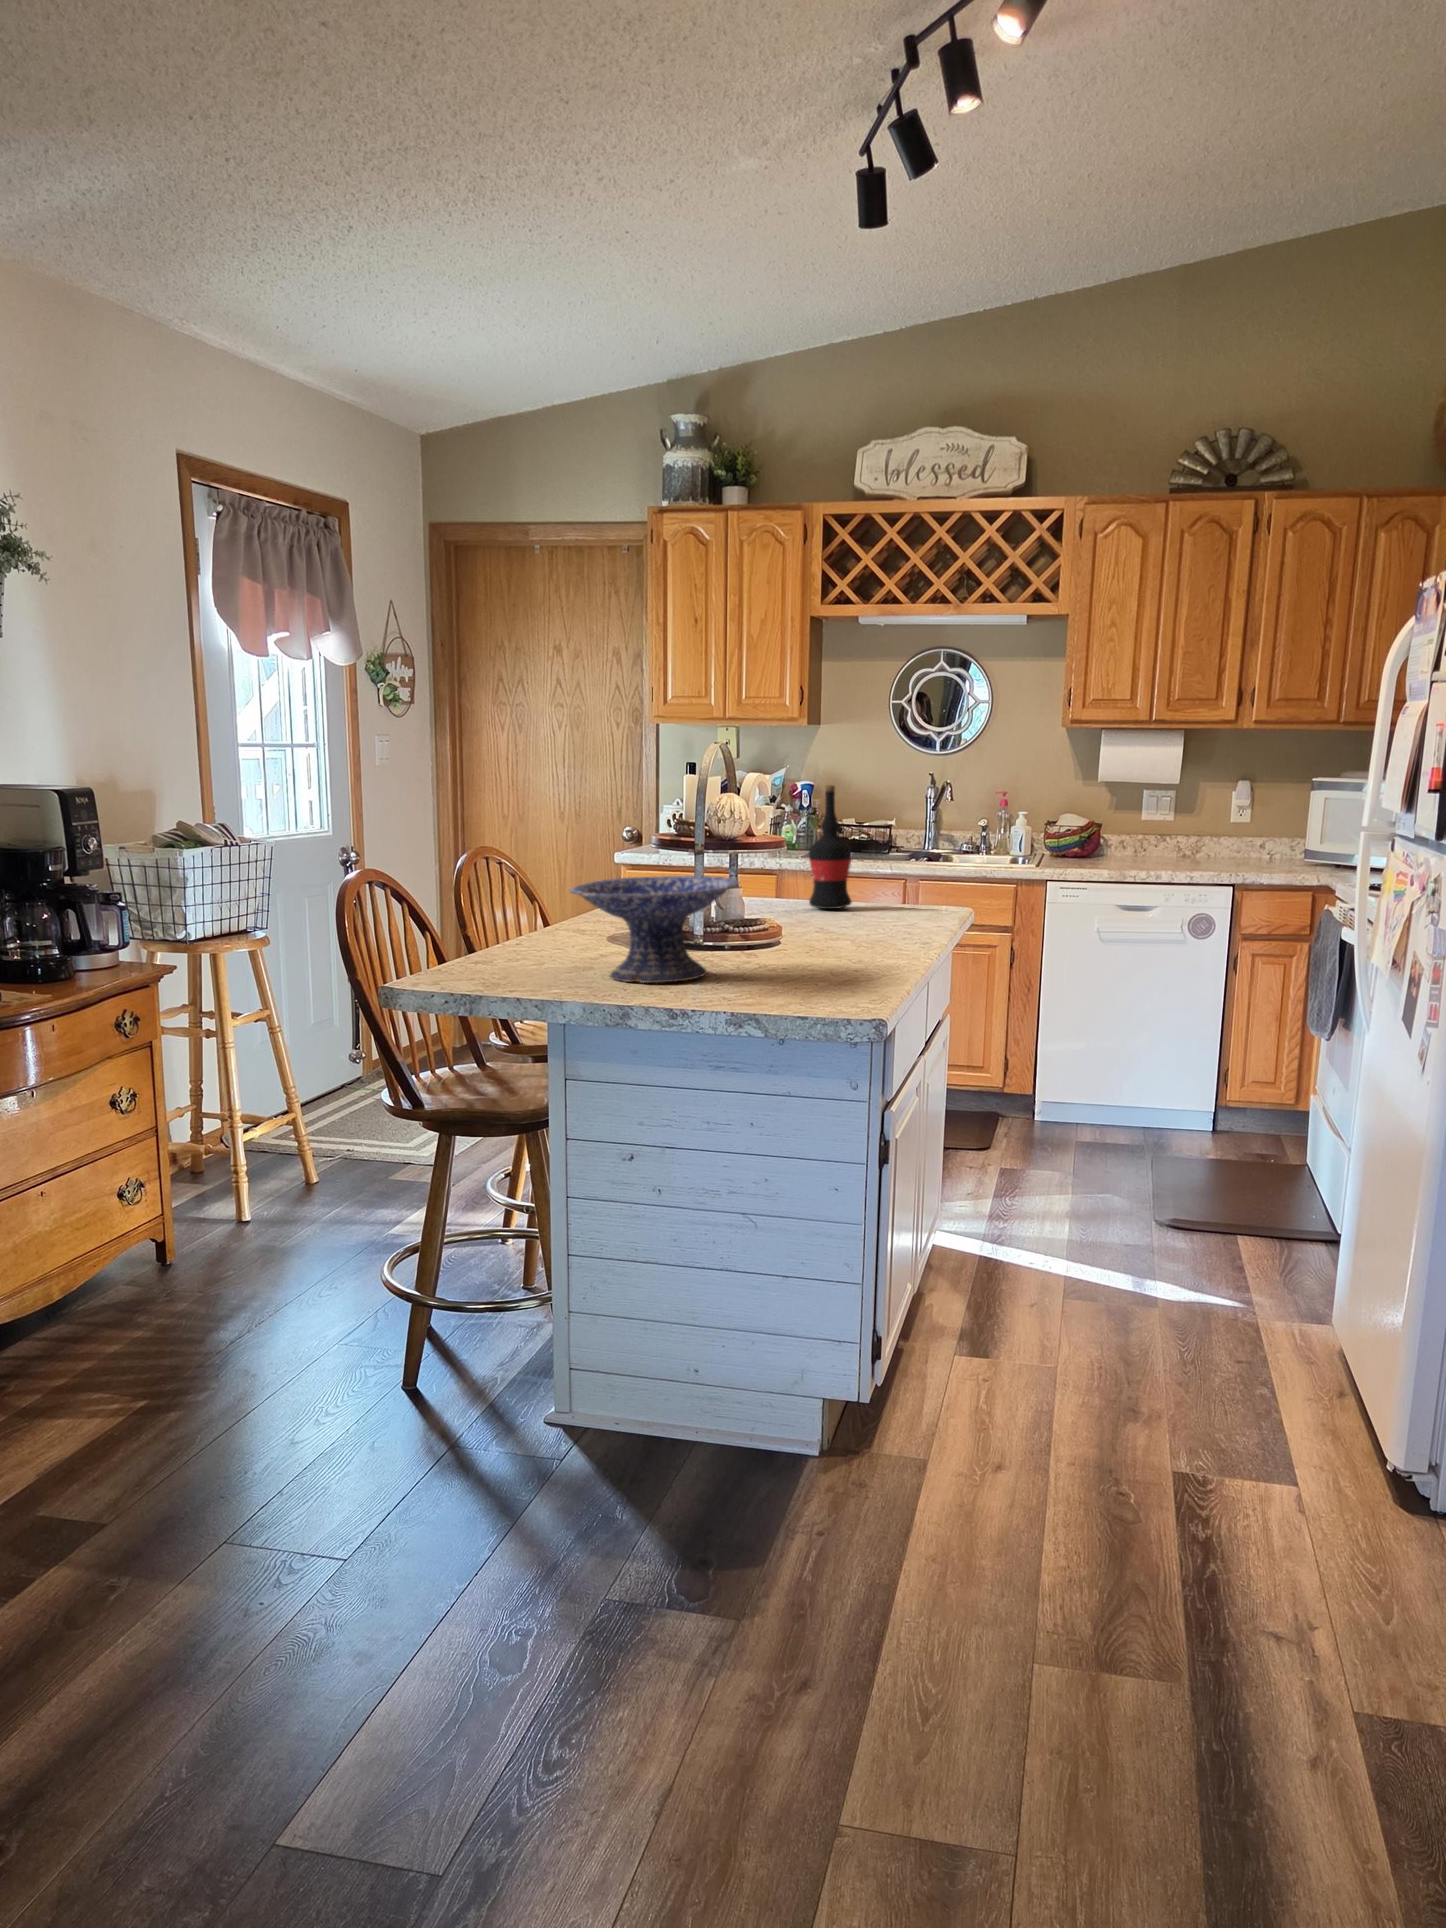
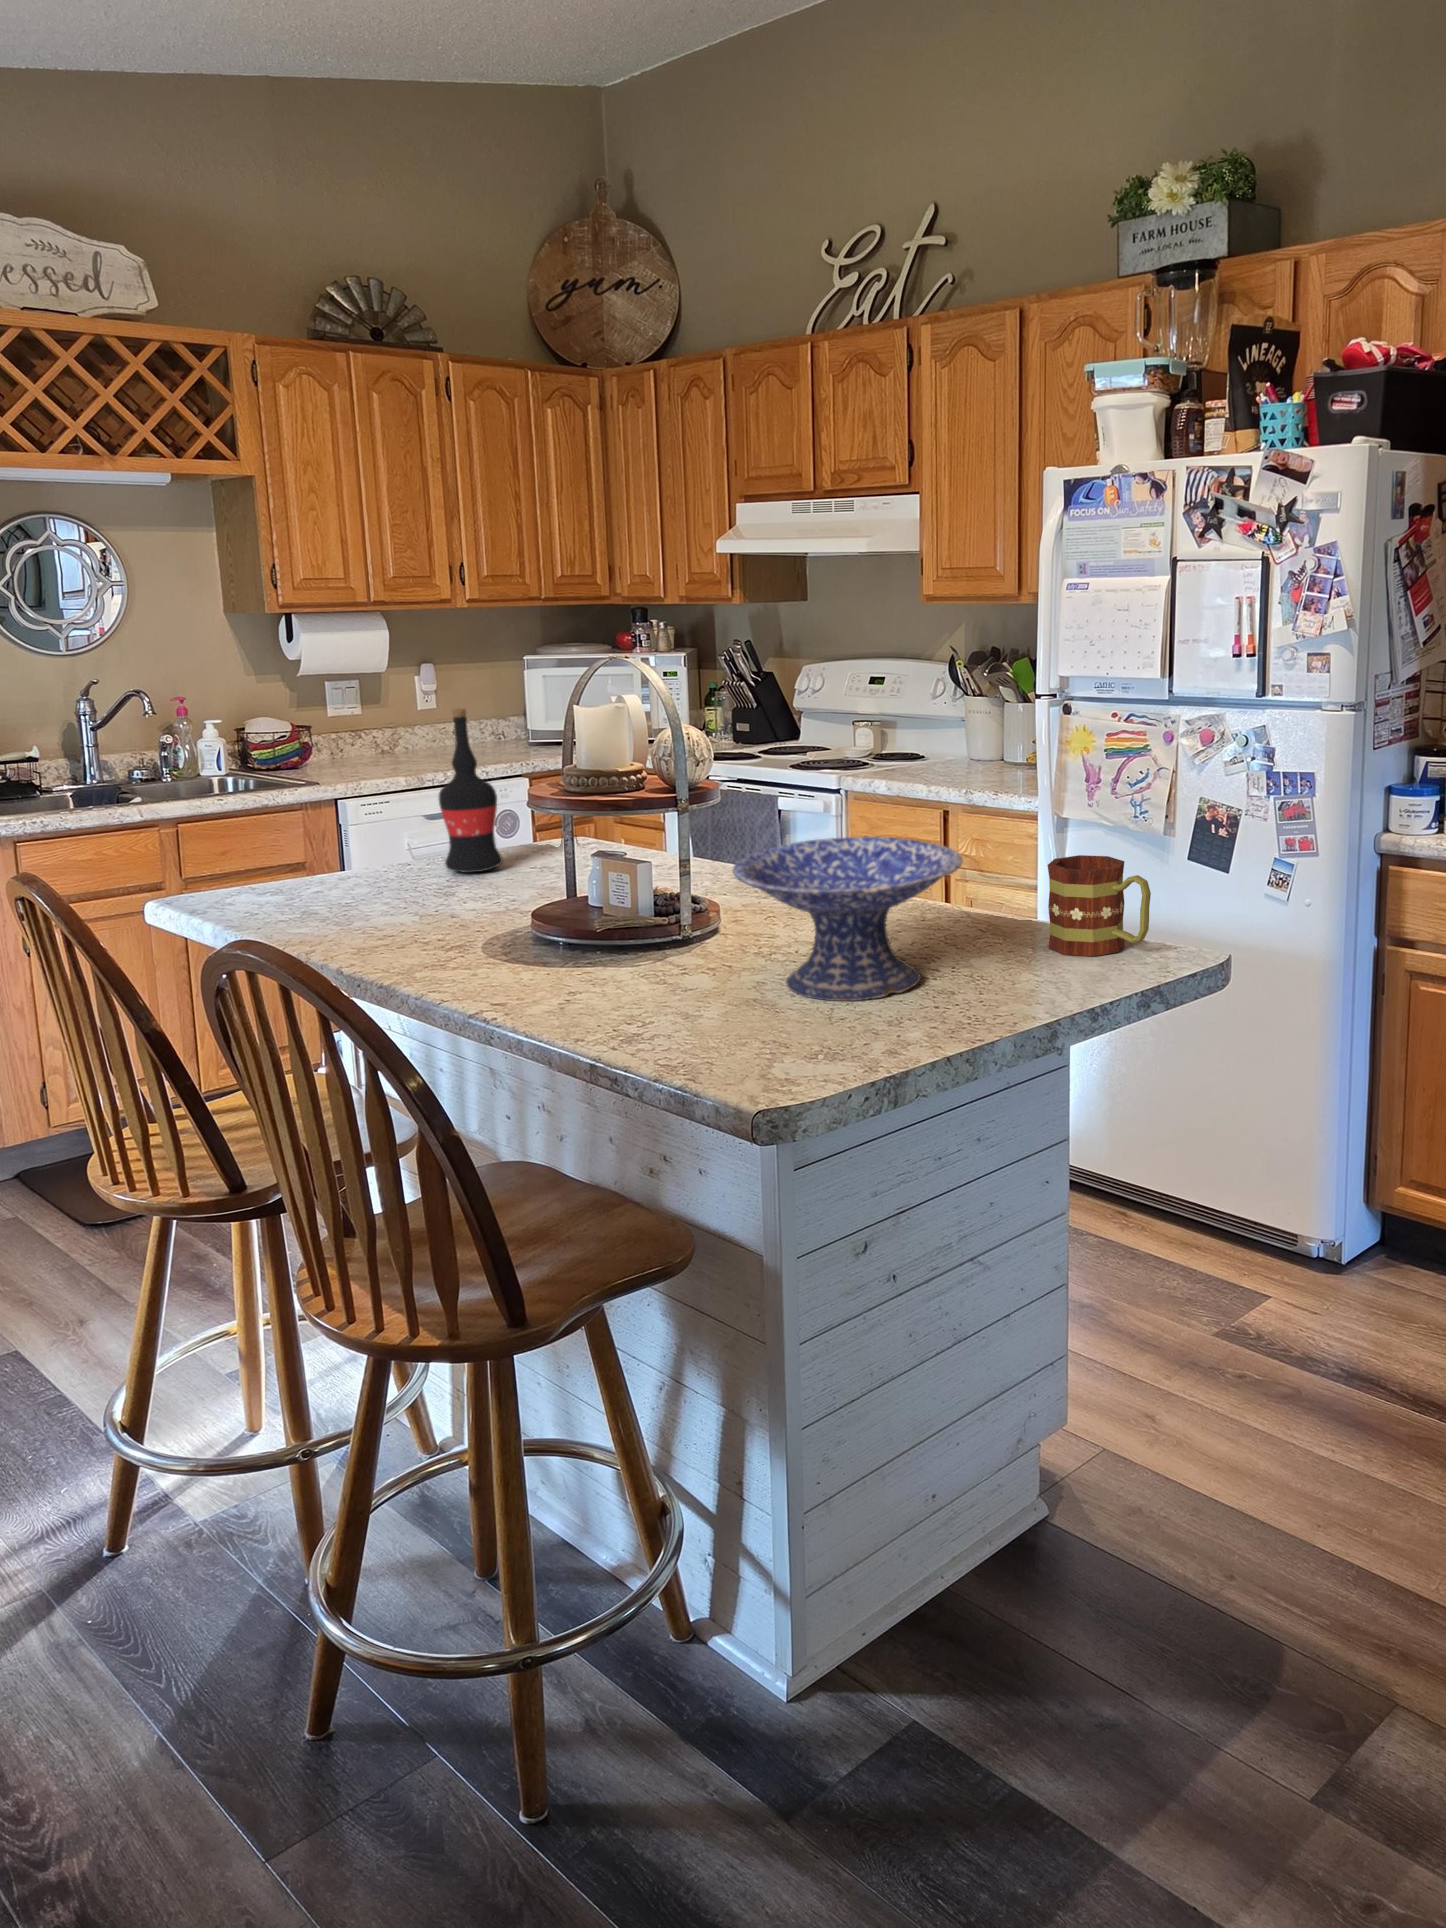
mug: none [800,921,866,1003] -> present [1048,855,1151,956]

